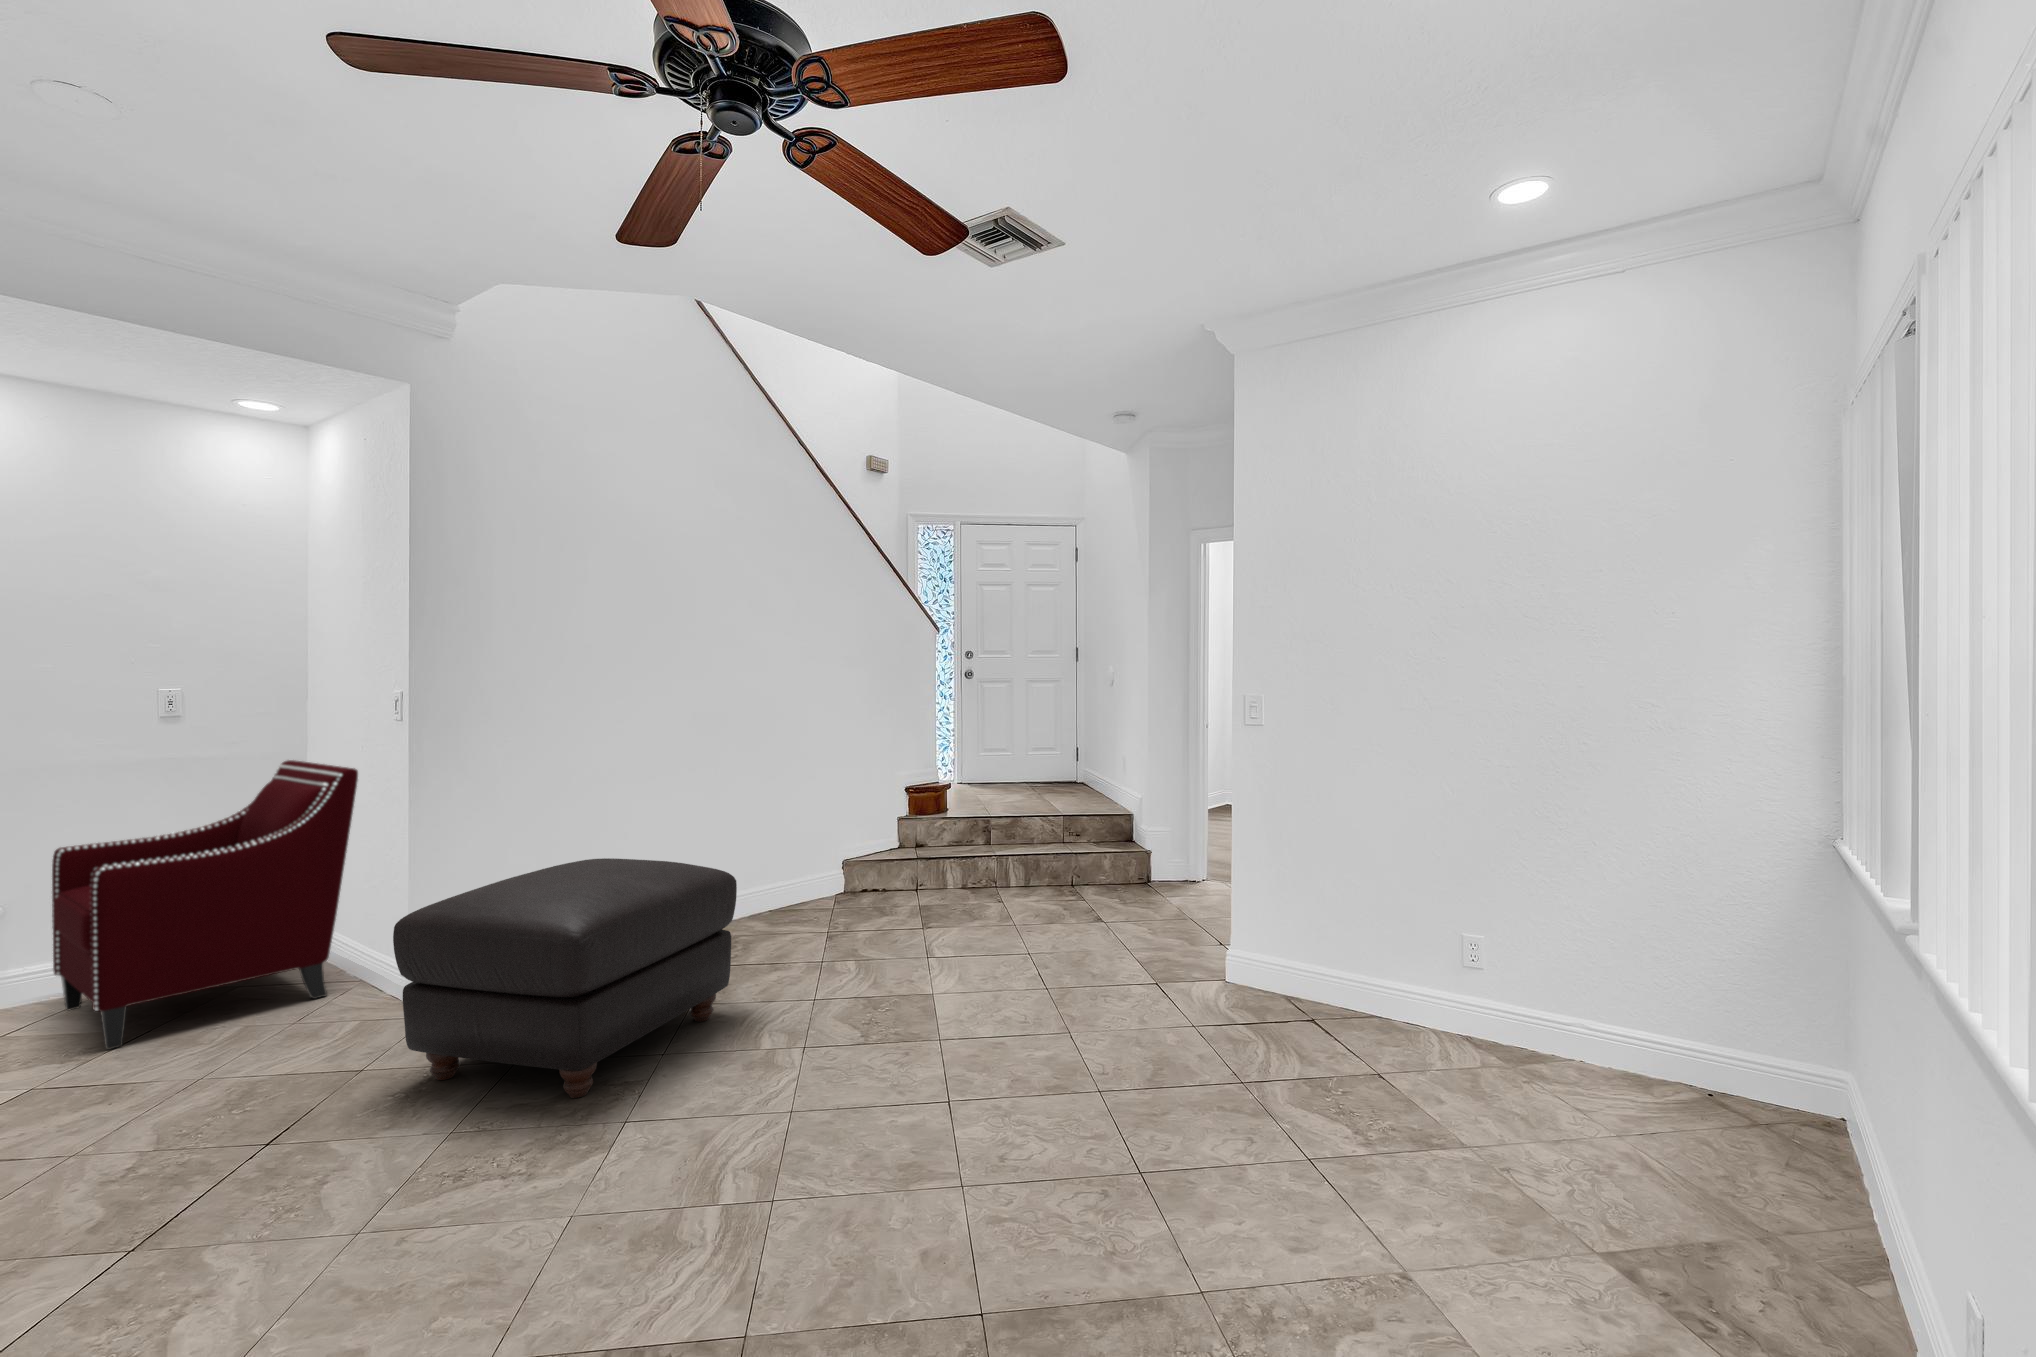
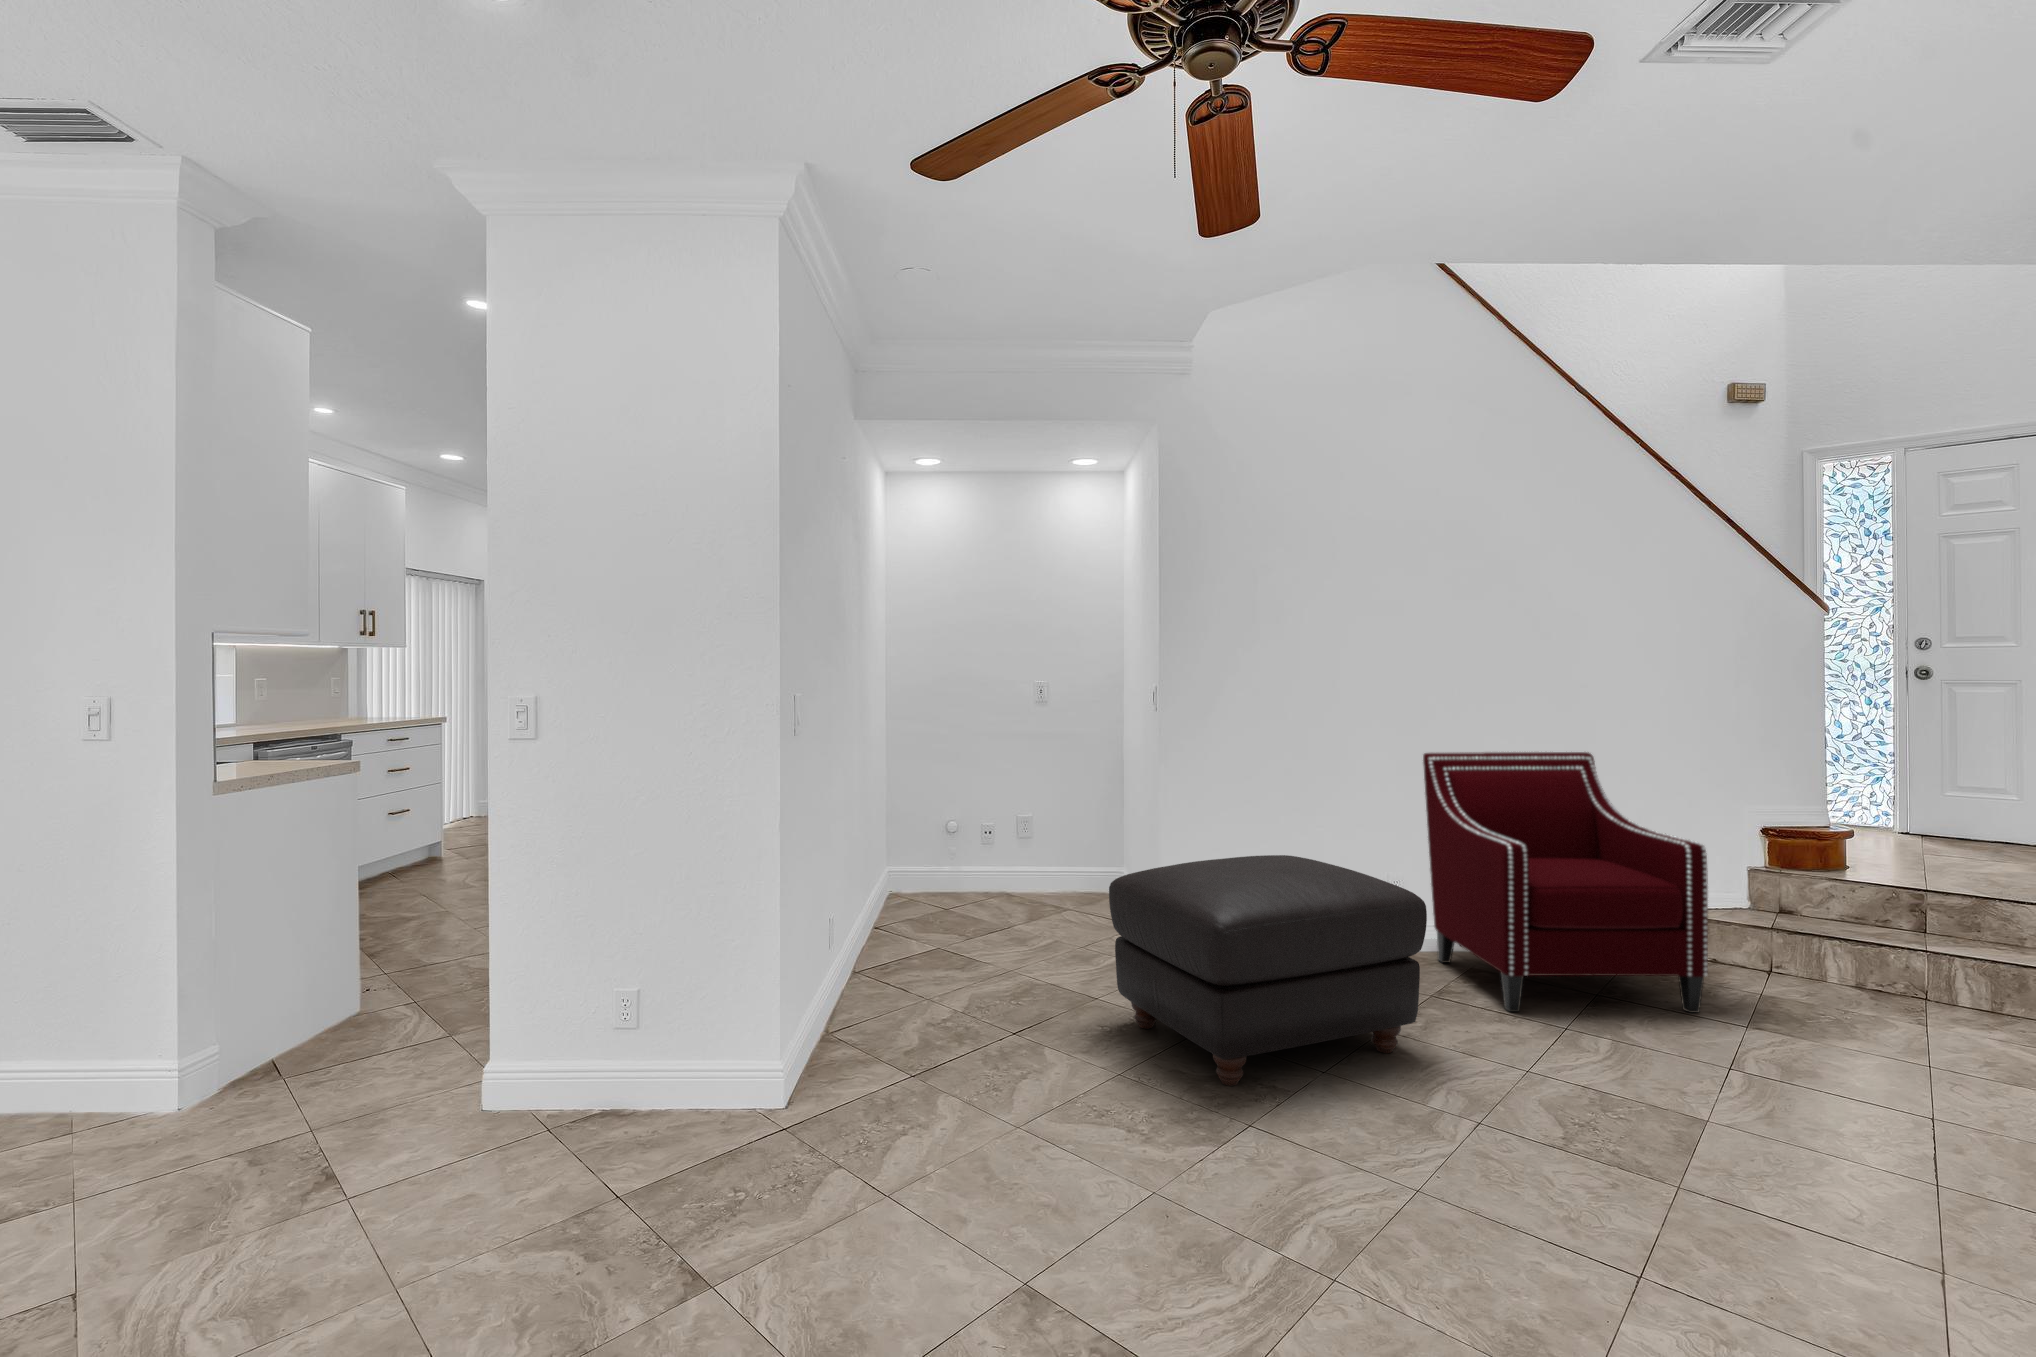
armchair: present [52,760,358,1050] -> present [1423,752,1708,1013]

